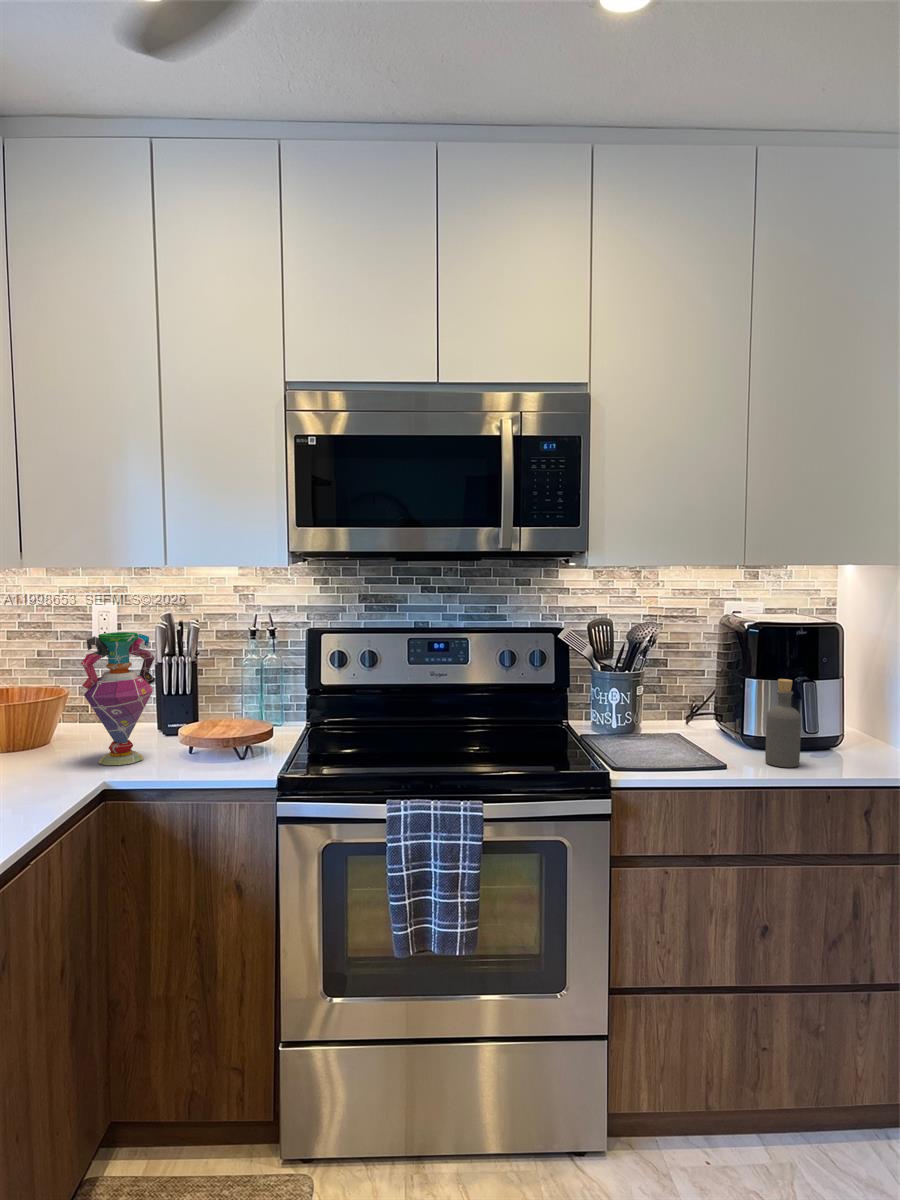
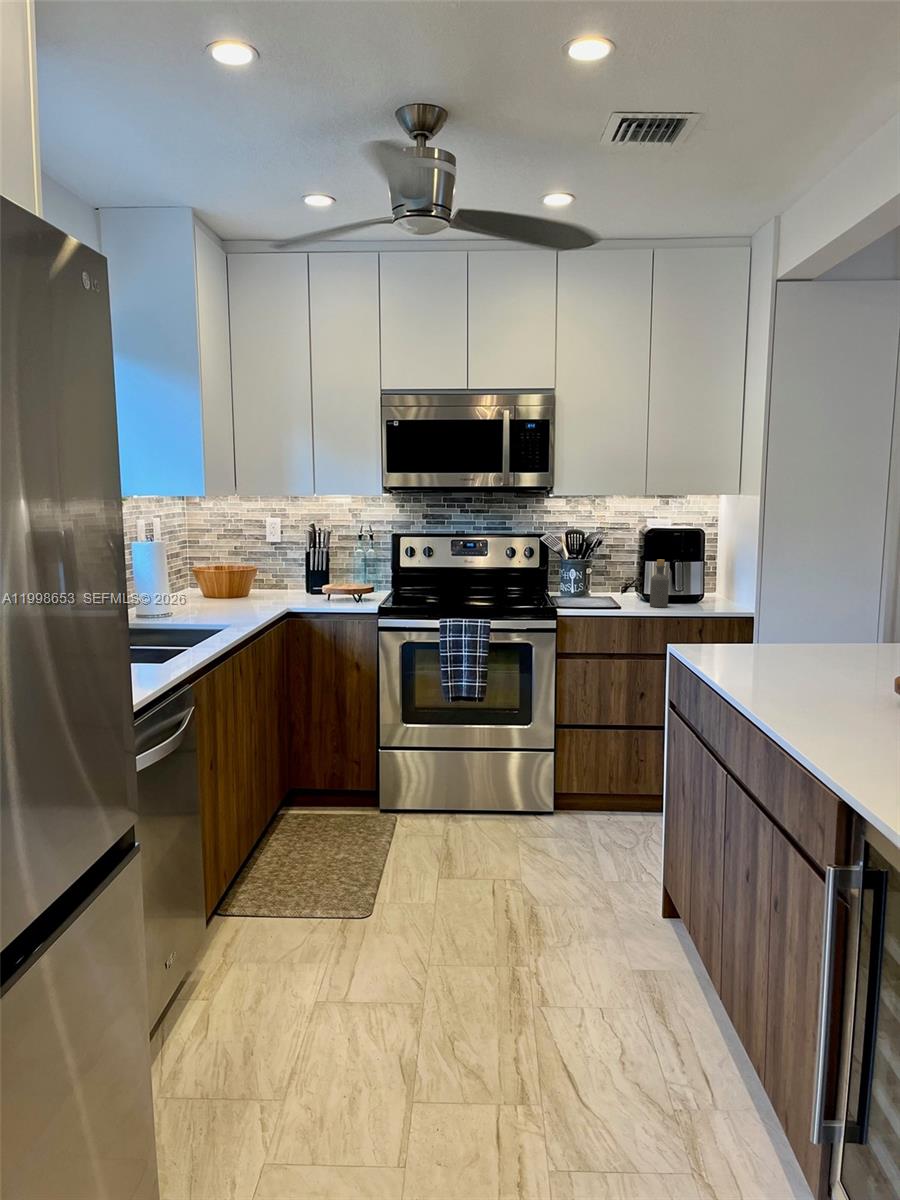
vase: present [81,632,155,765] -> none [276,531,313,602]

